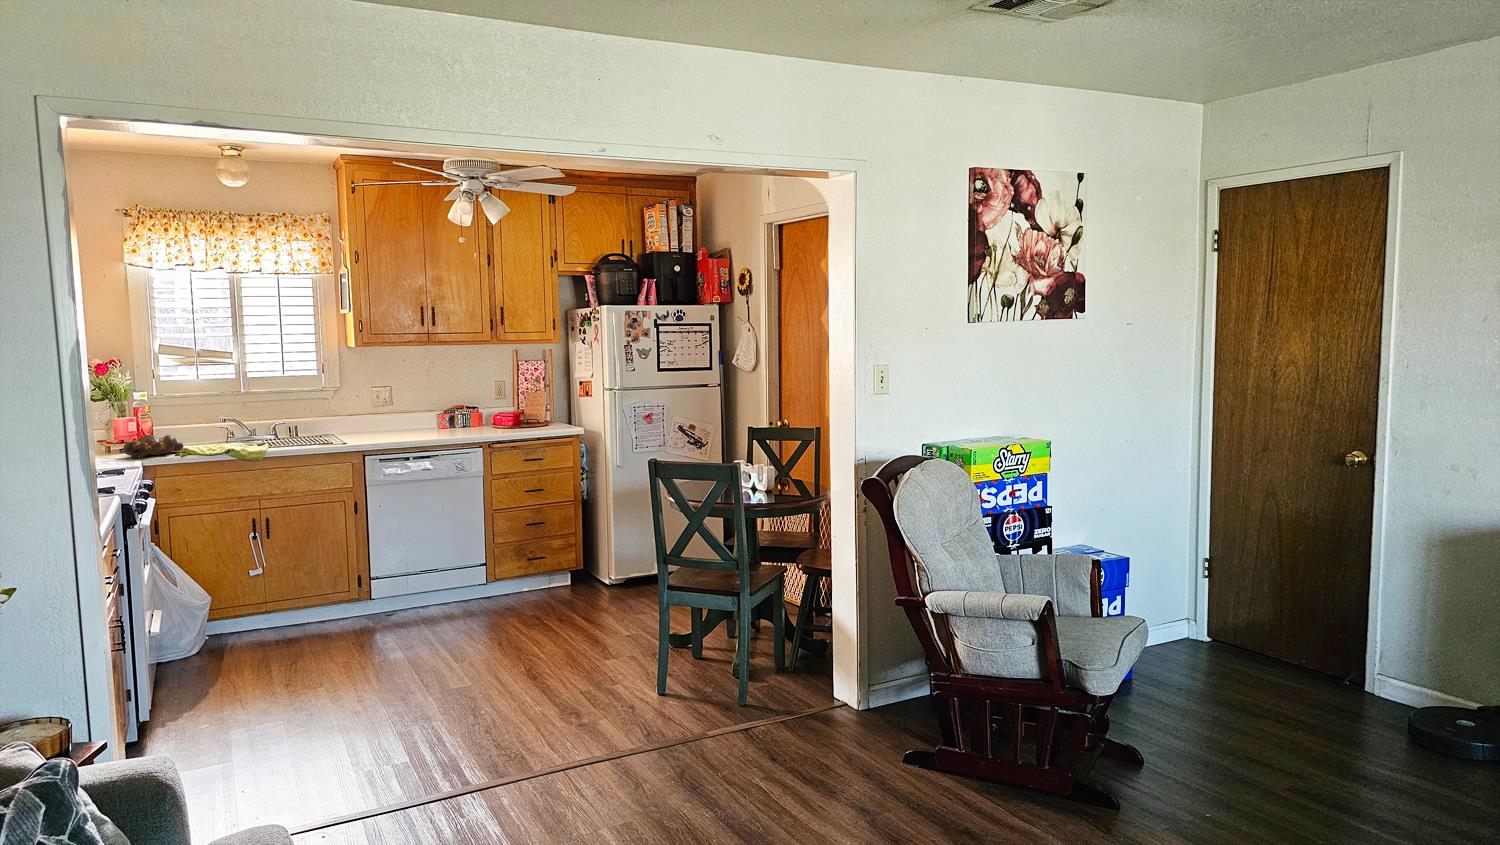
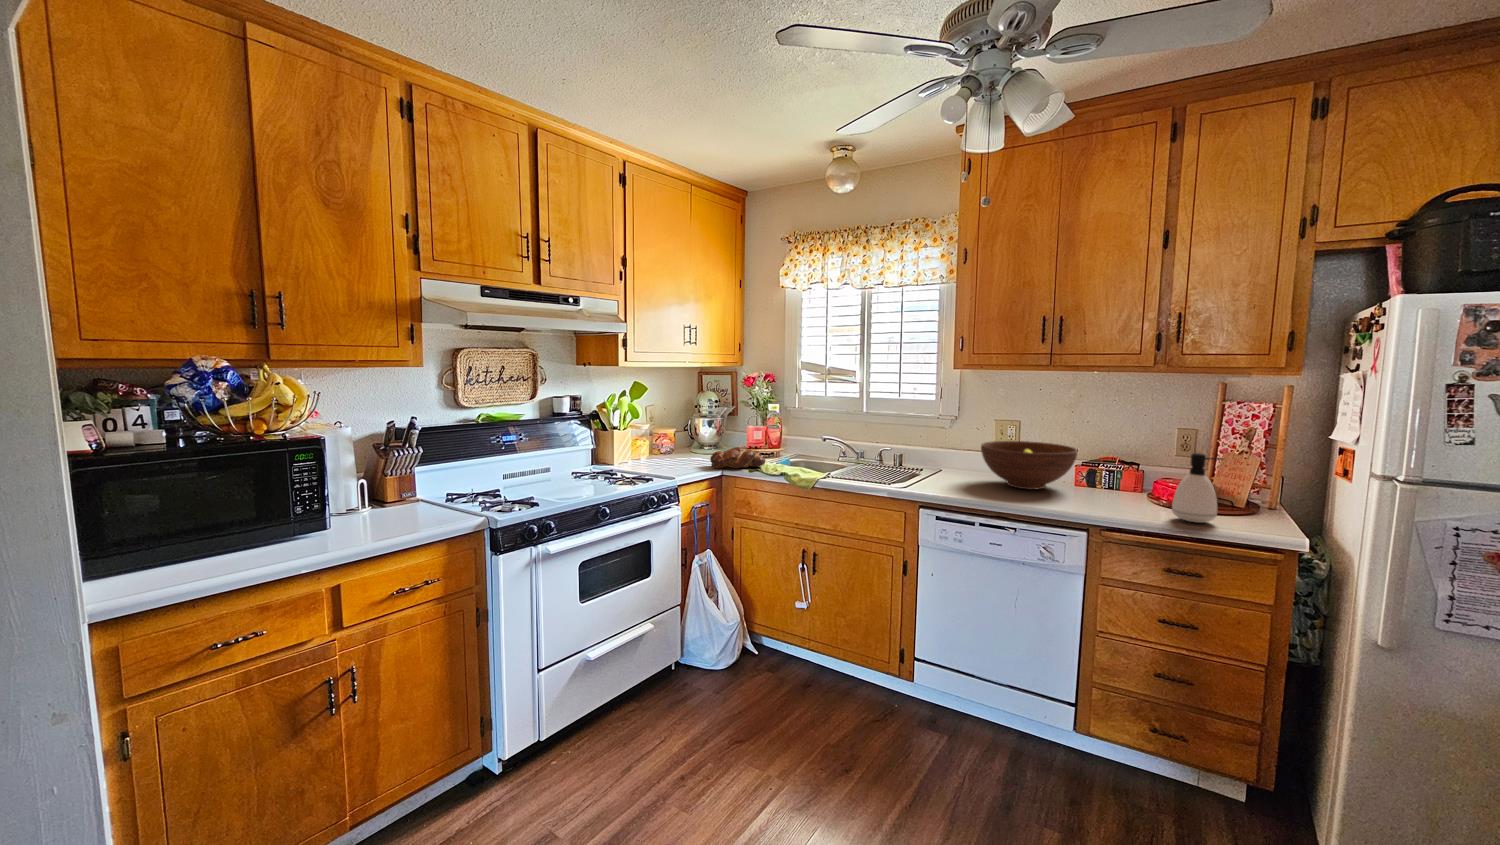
soap dispenser: none [518,391,540,431] -> present [1172,453,1223,523]
fruit bowl: none [382,400,451,433] -> present [981,441,1077,490]

